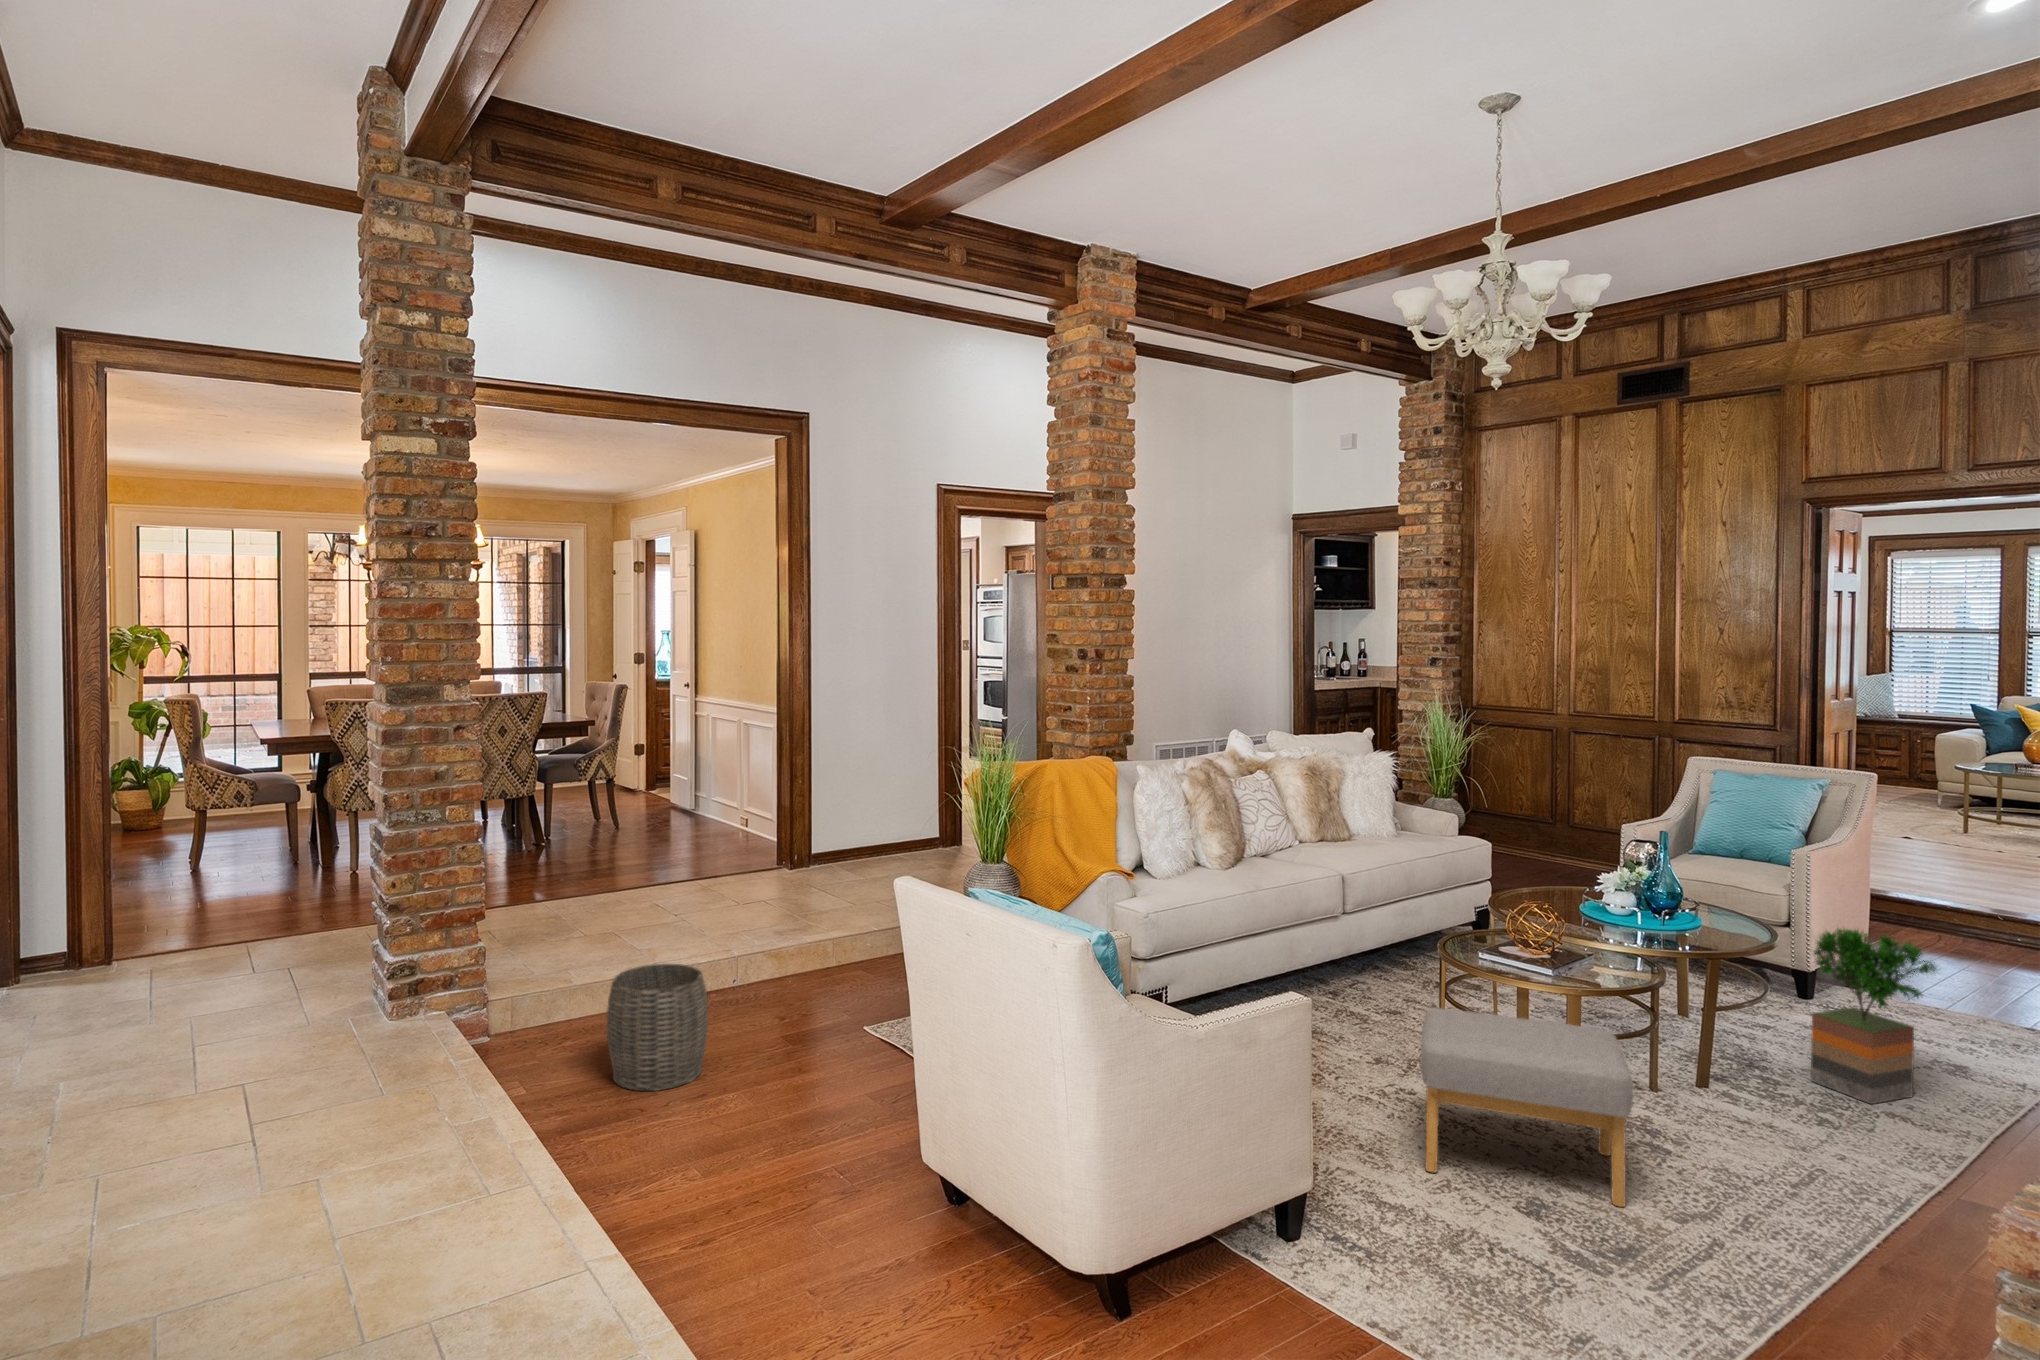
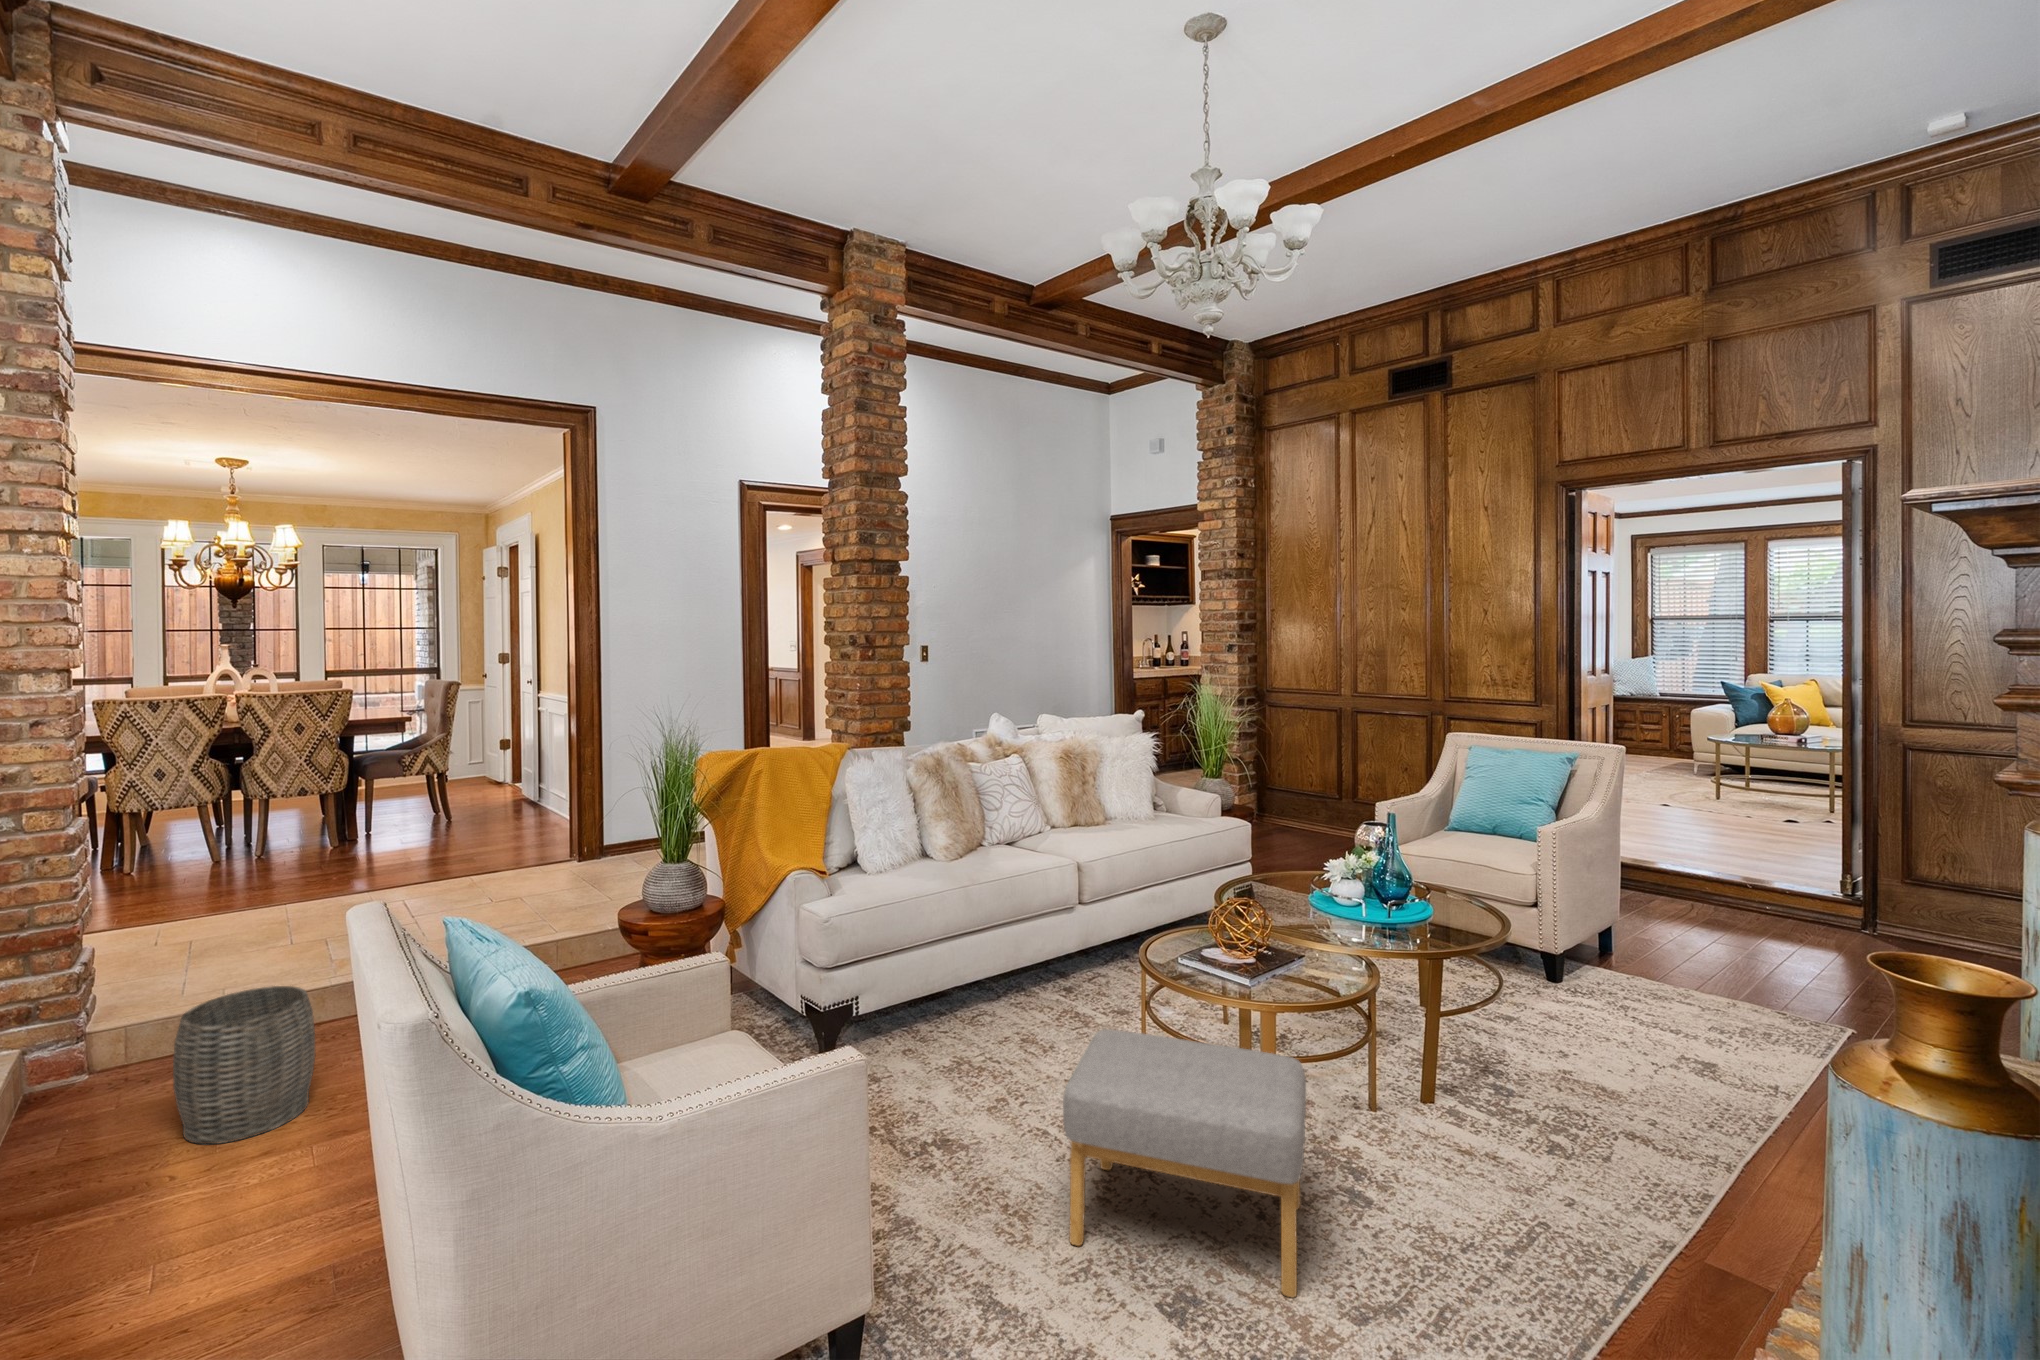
potted tree: present [1811,928,1936,1104] -> none [1540,914,1685,1120]

